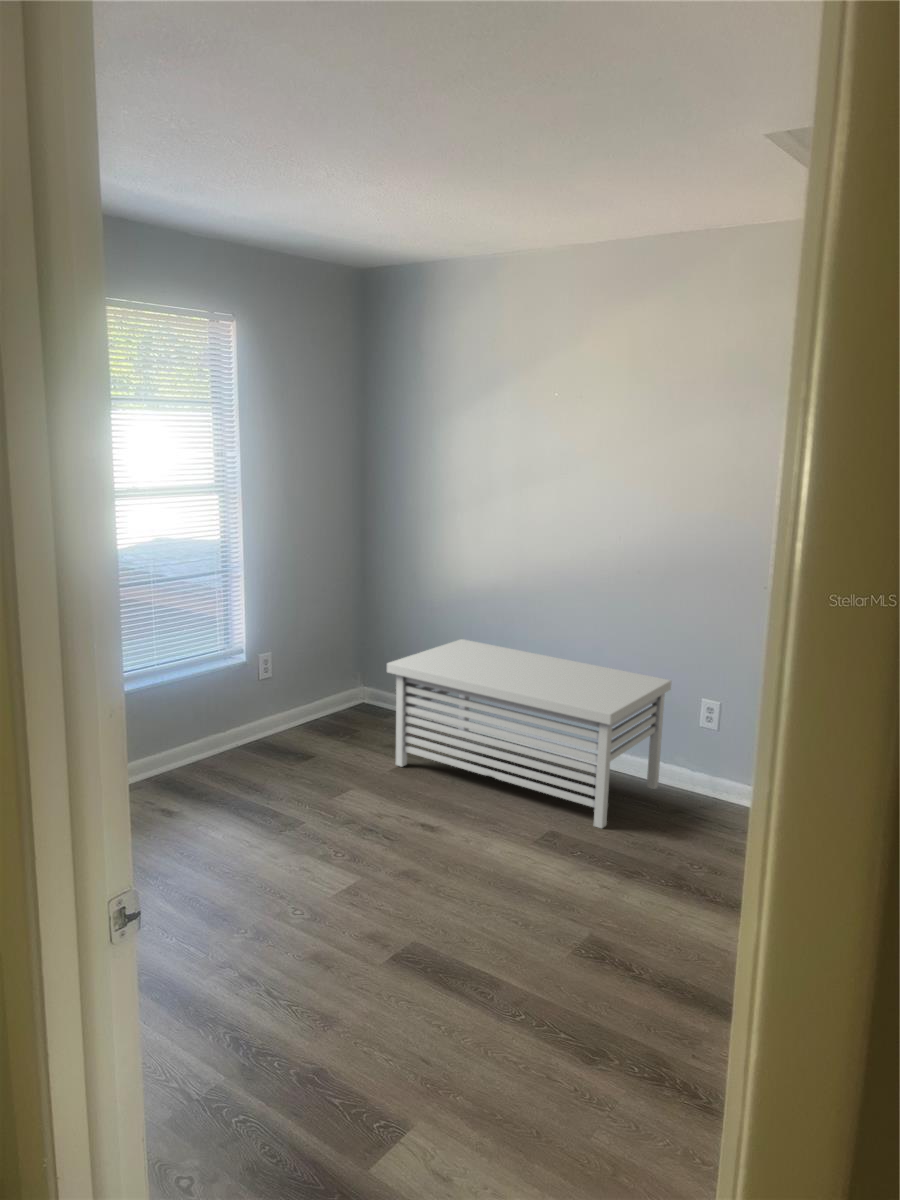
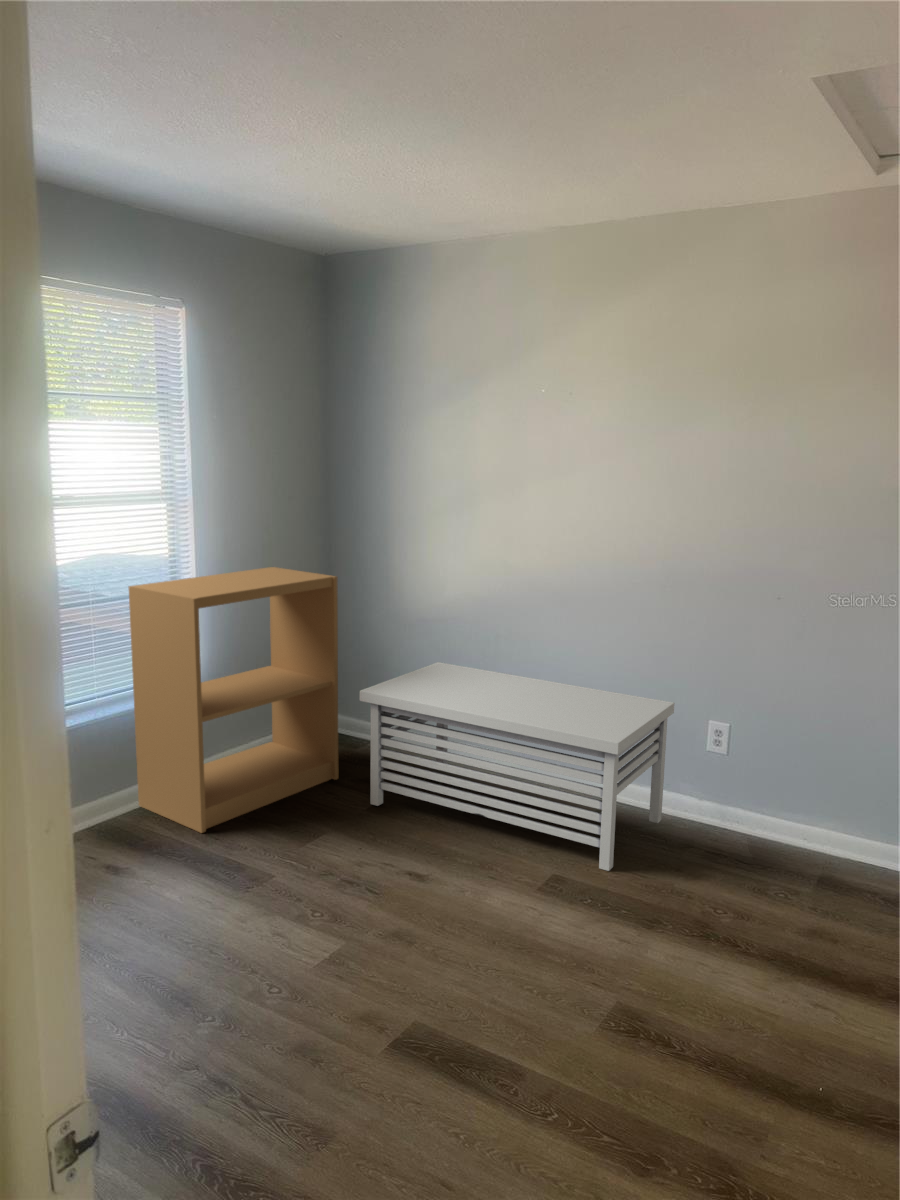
bookshelf: none [184,550,370,785] -> present [129,567,339,833]

